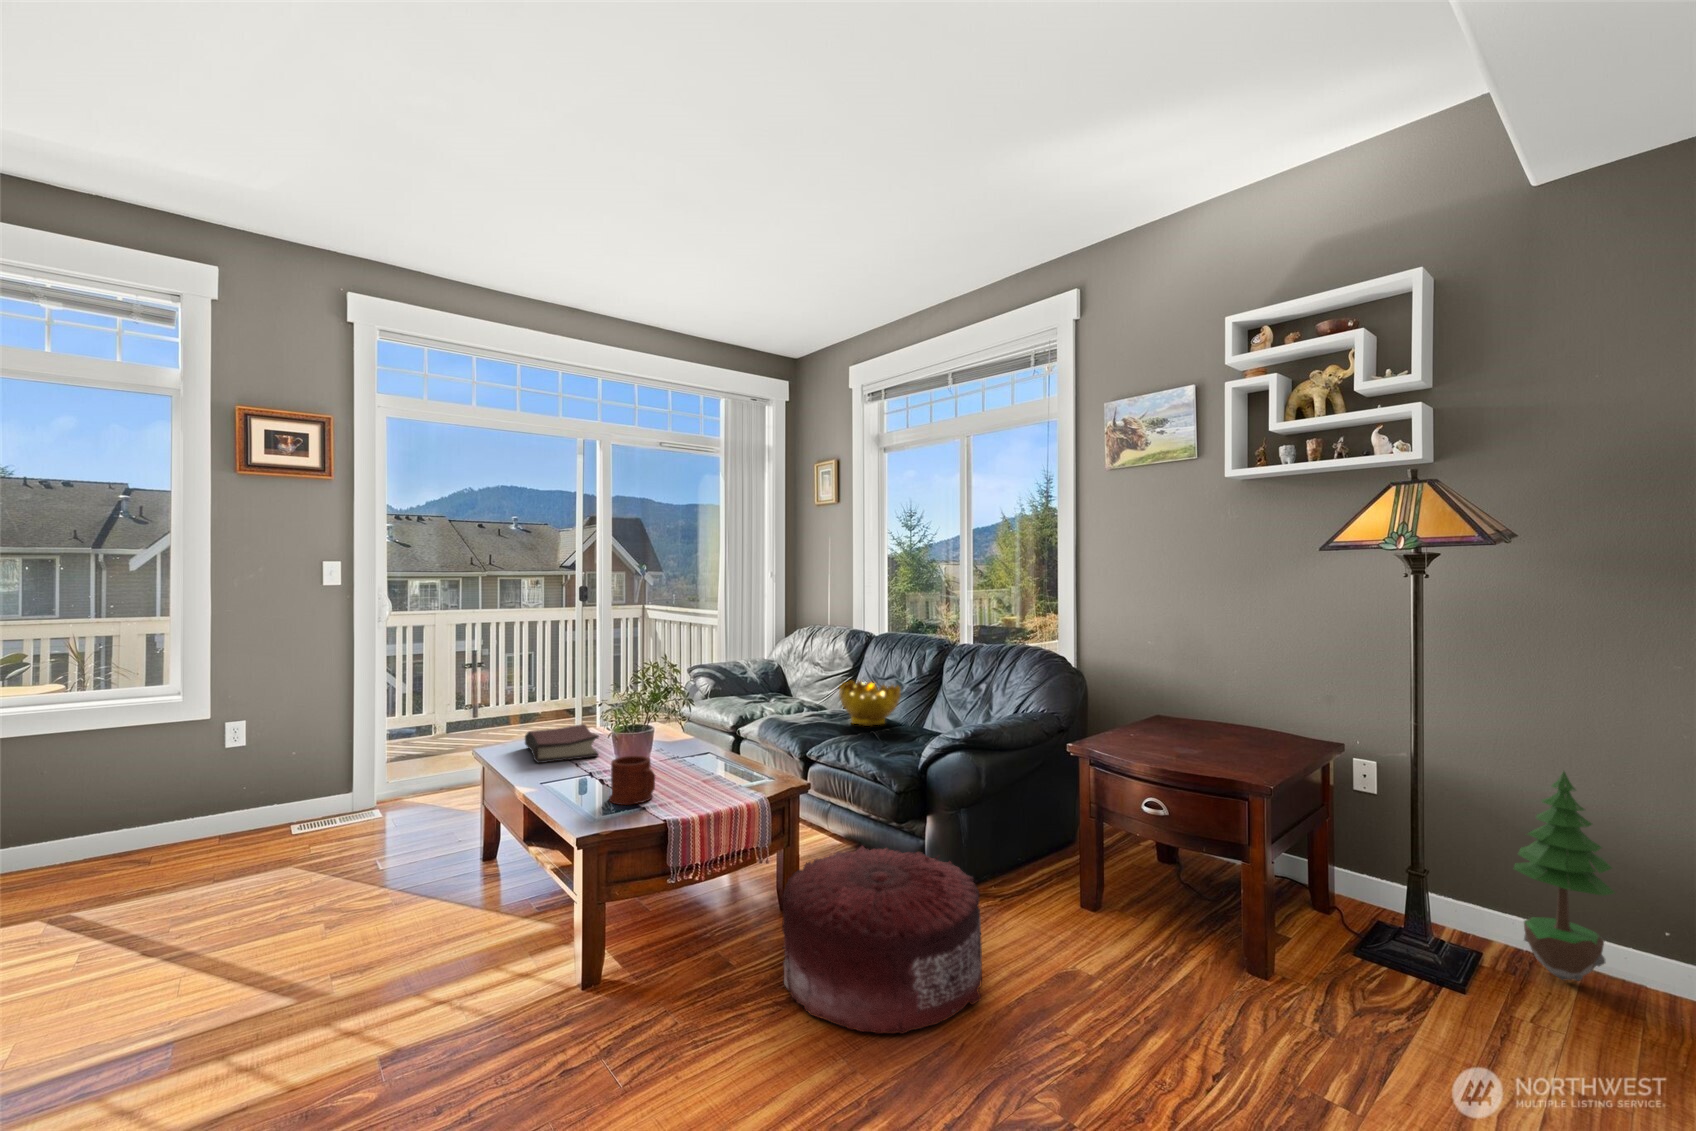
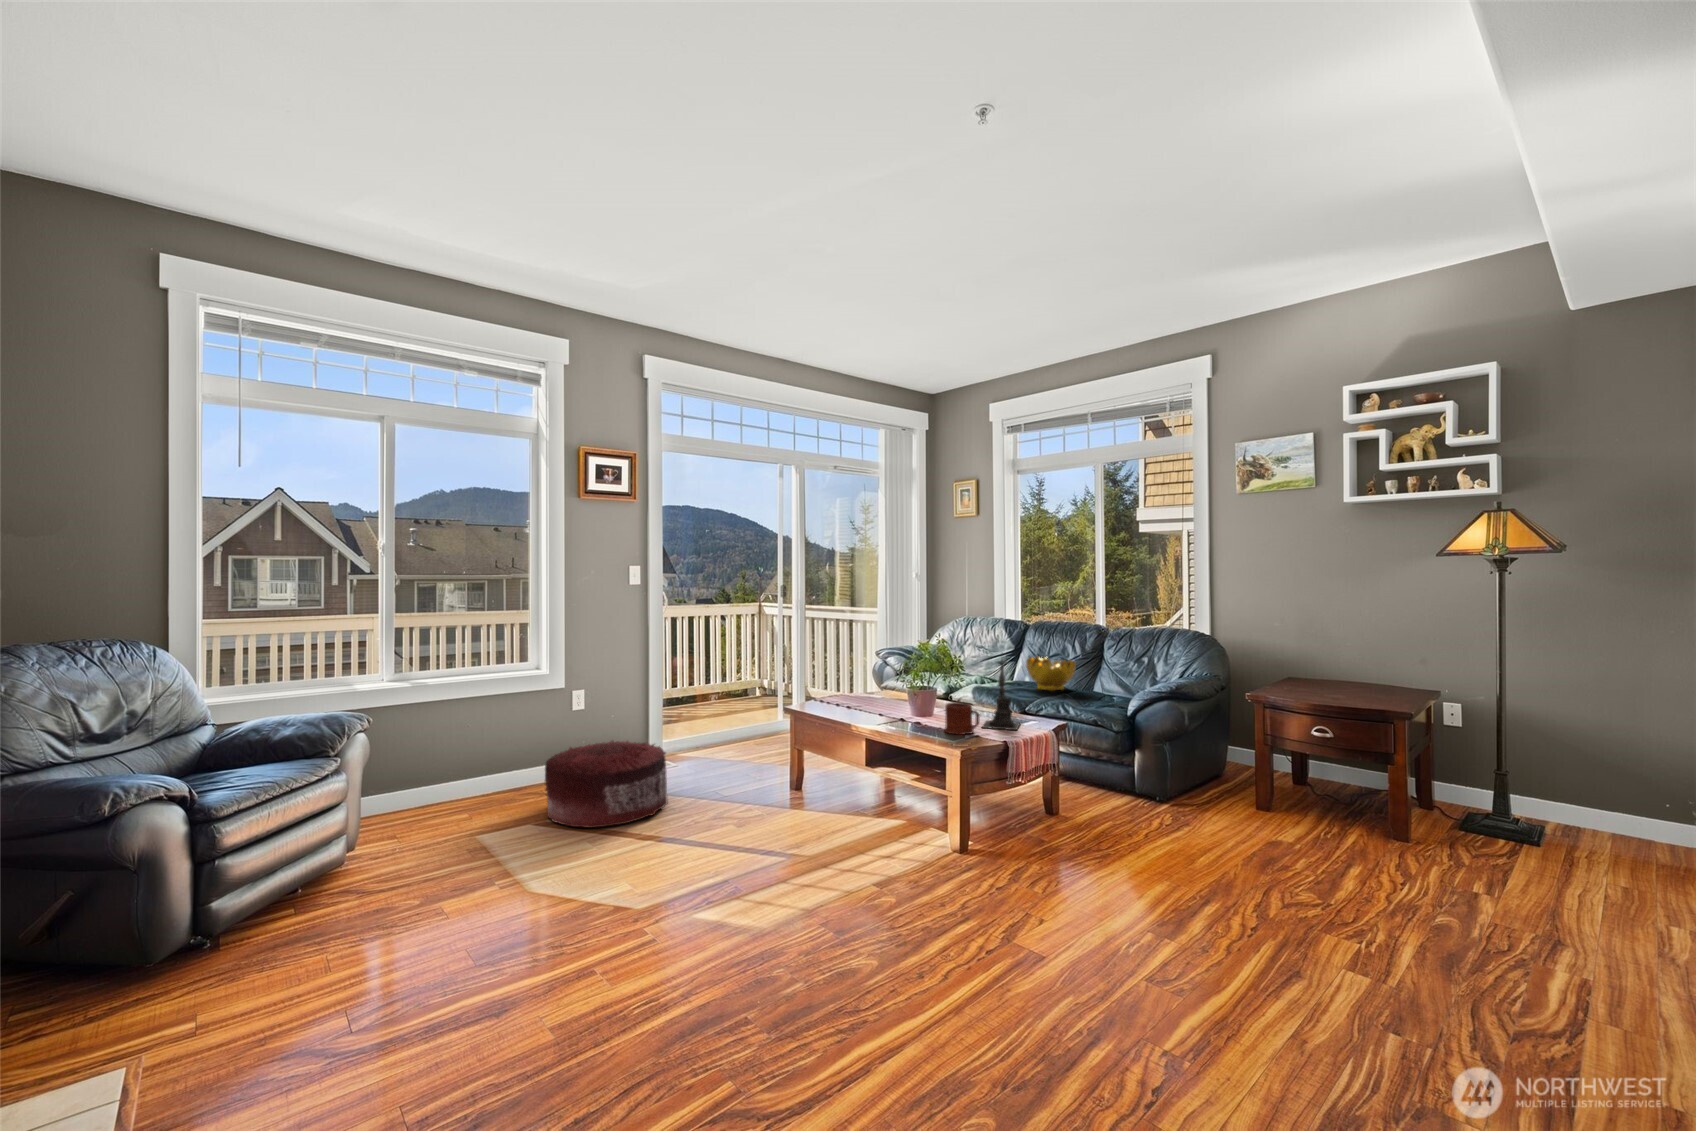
candle holder: none [674,683,743,797] -> present [982,660,1020,730]
hardback book: present [525,724,599,763] -> none [825,688,890,714]
potted tree: present [1514,772,1615,981] -> none [1566,701,1636,840]
pouf: present [782,846,982,1034] -> present [545,741,668,828]

